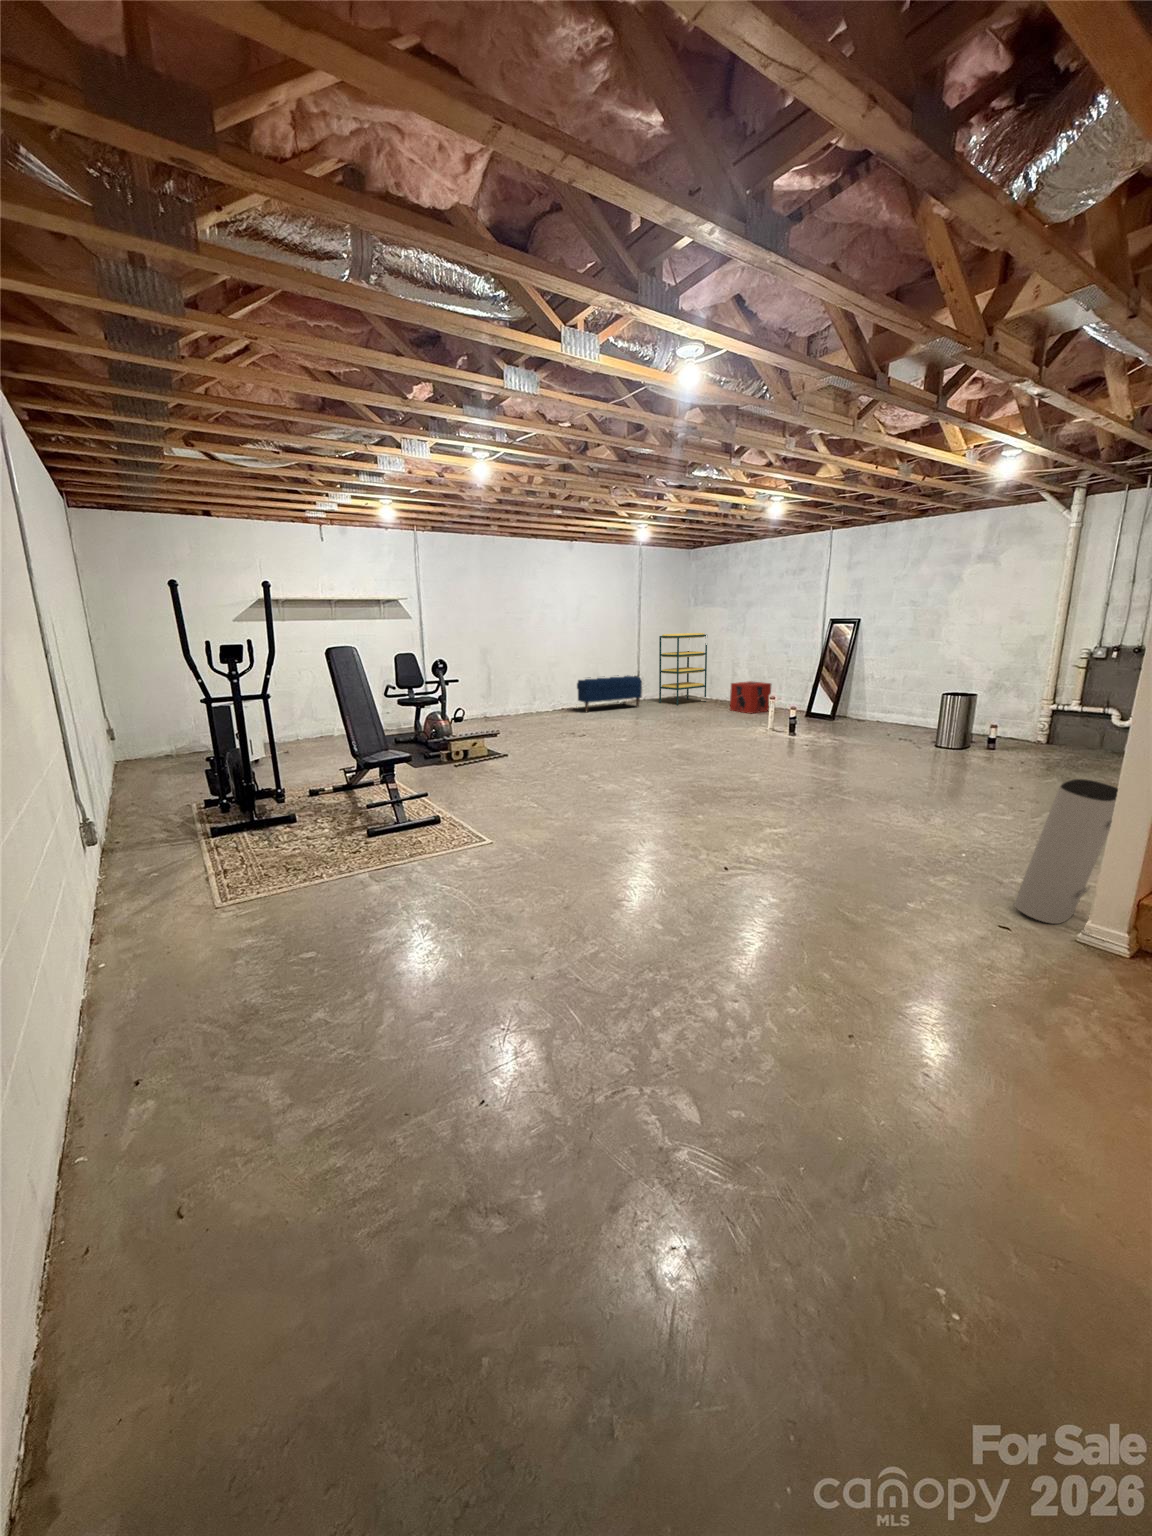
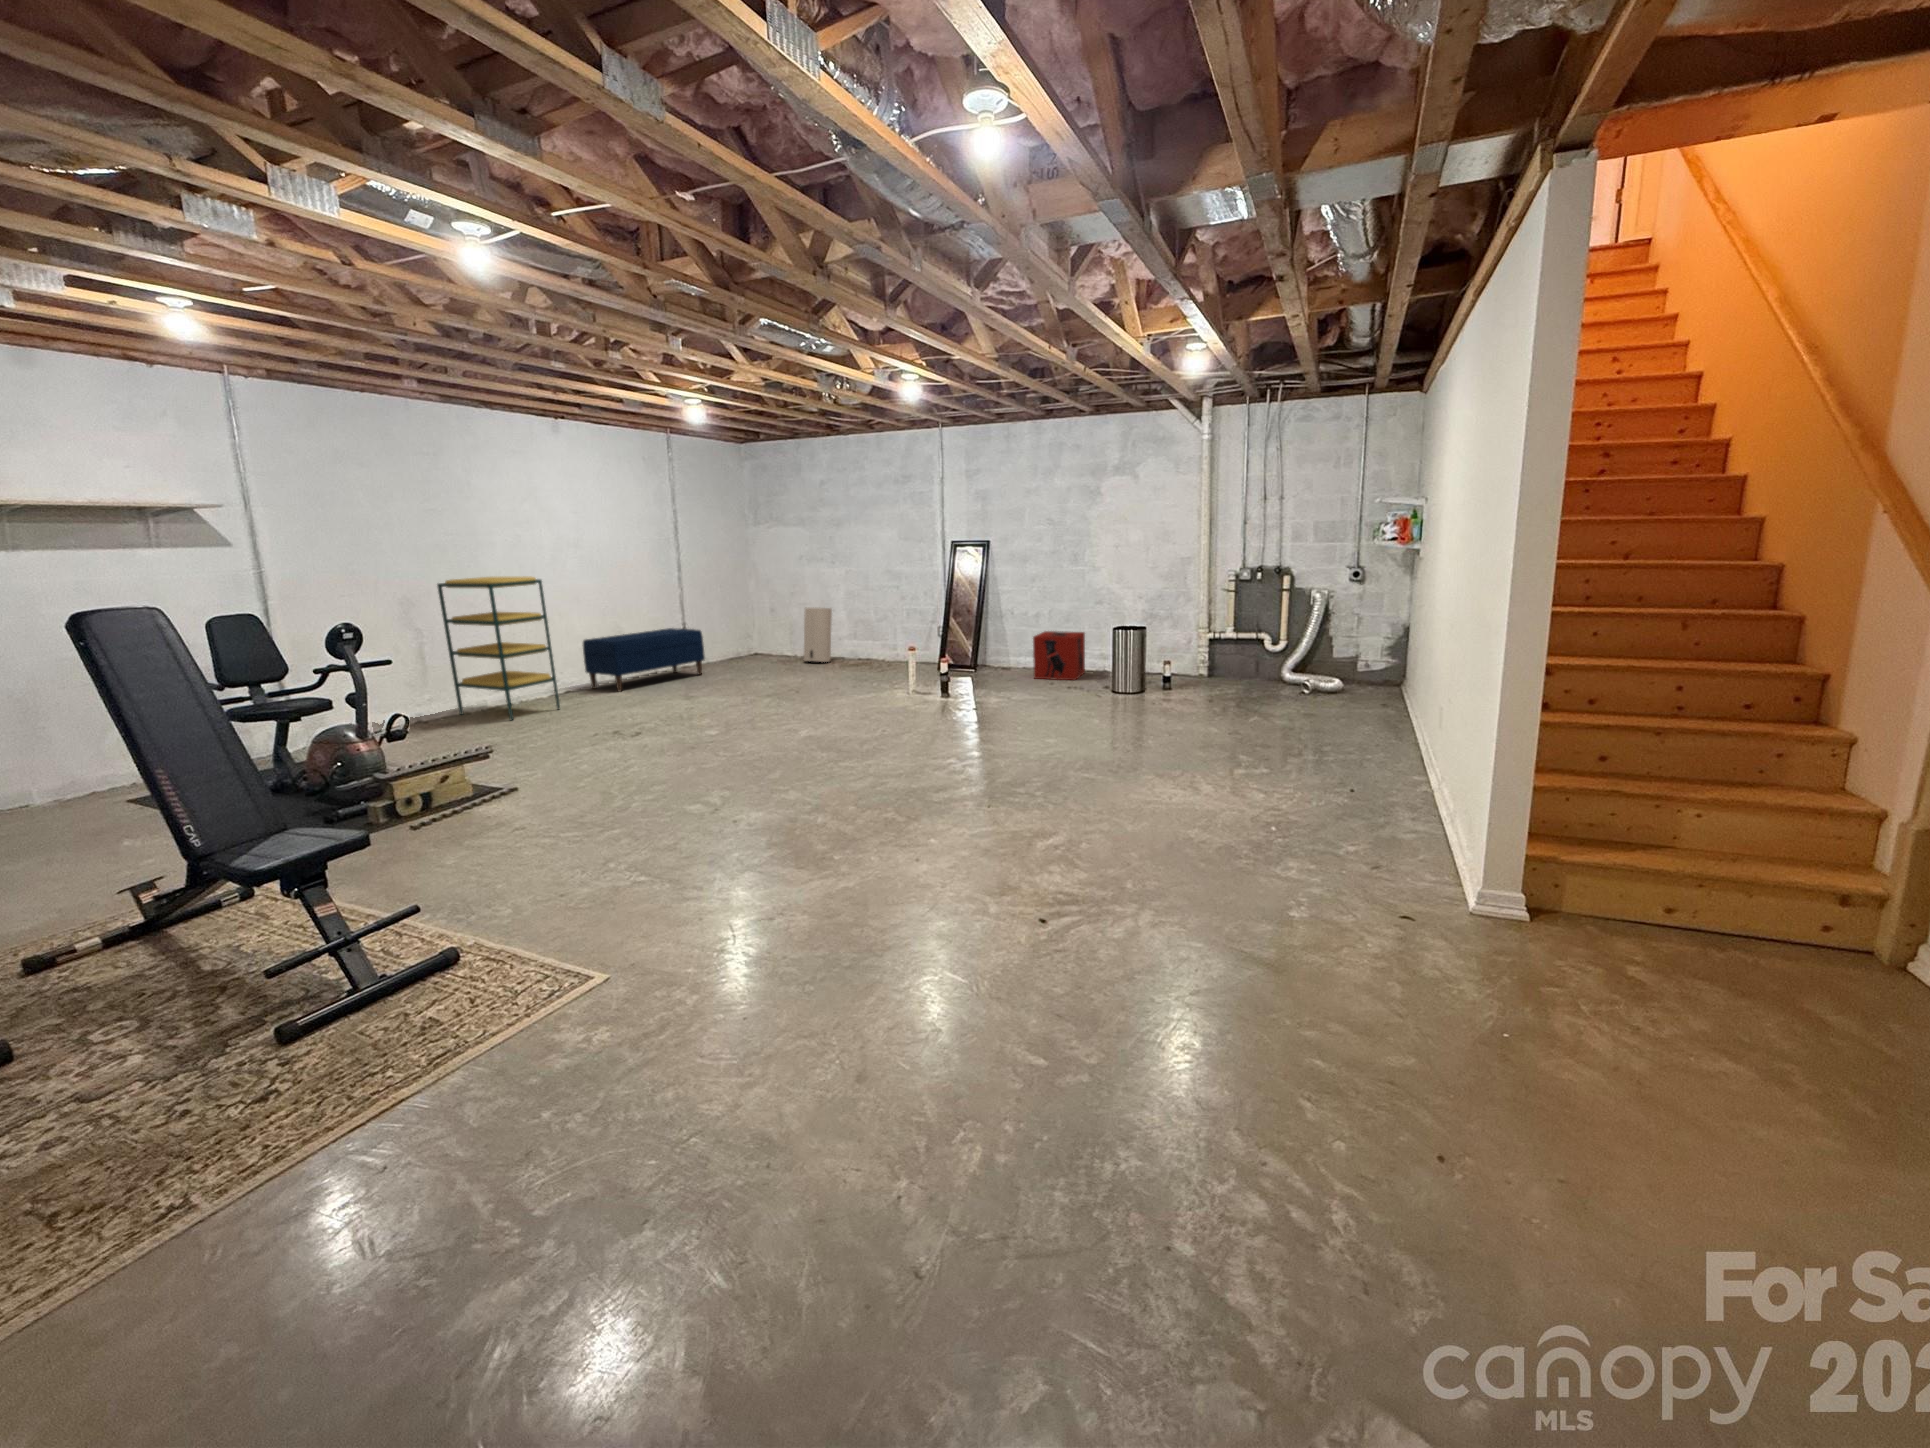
shelving unit: present [659,633,707,705] -> present [437,576,560,720]
storage box: present [730,681,771,713] -> present [1033,631,1085,680]
air purifier: present [1014,779,1118,924] -> present [804,607,832,662]

